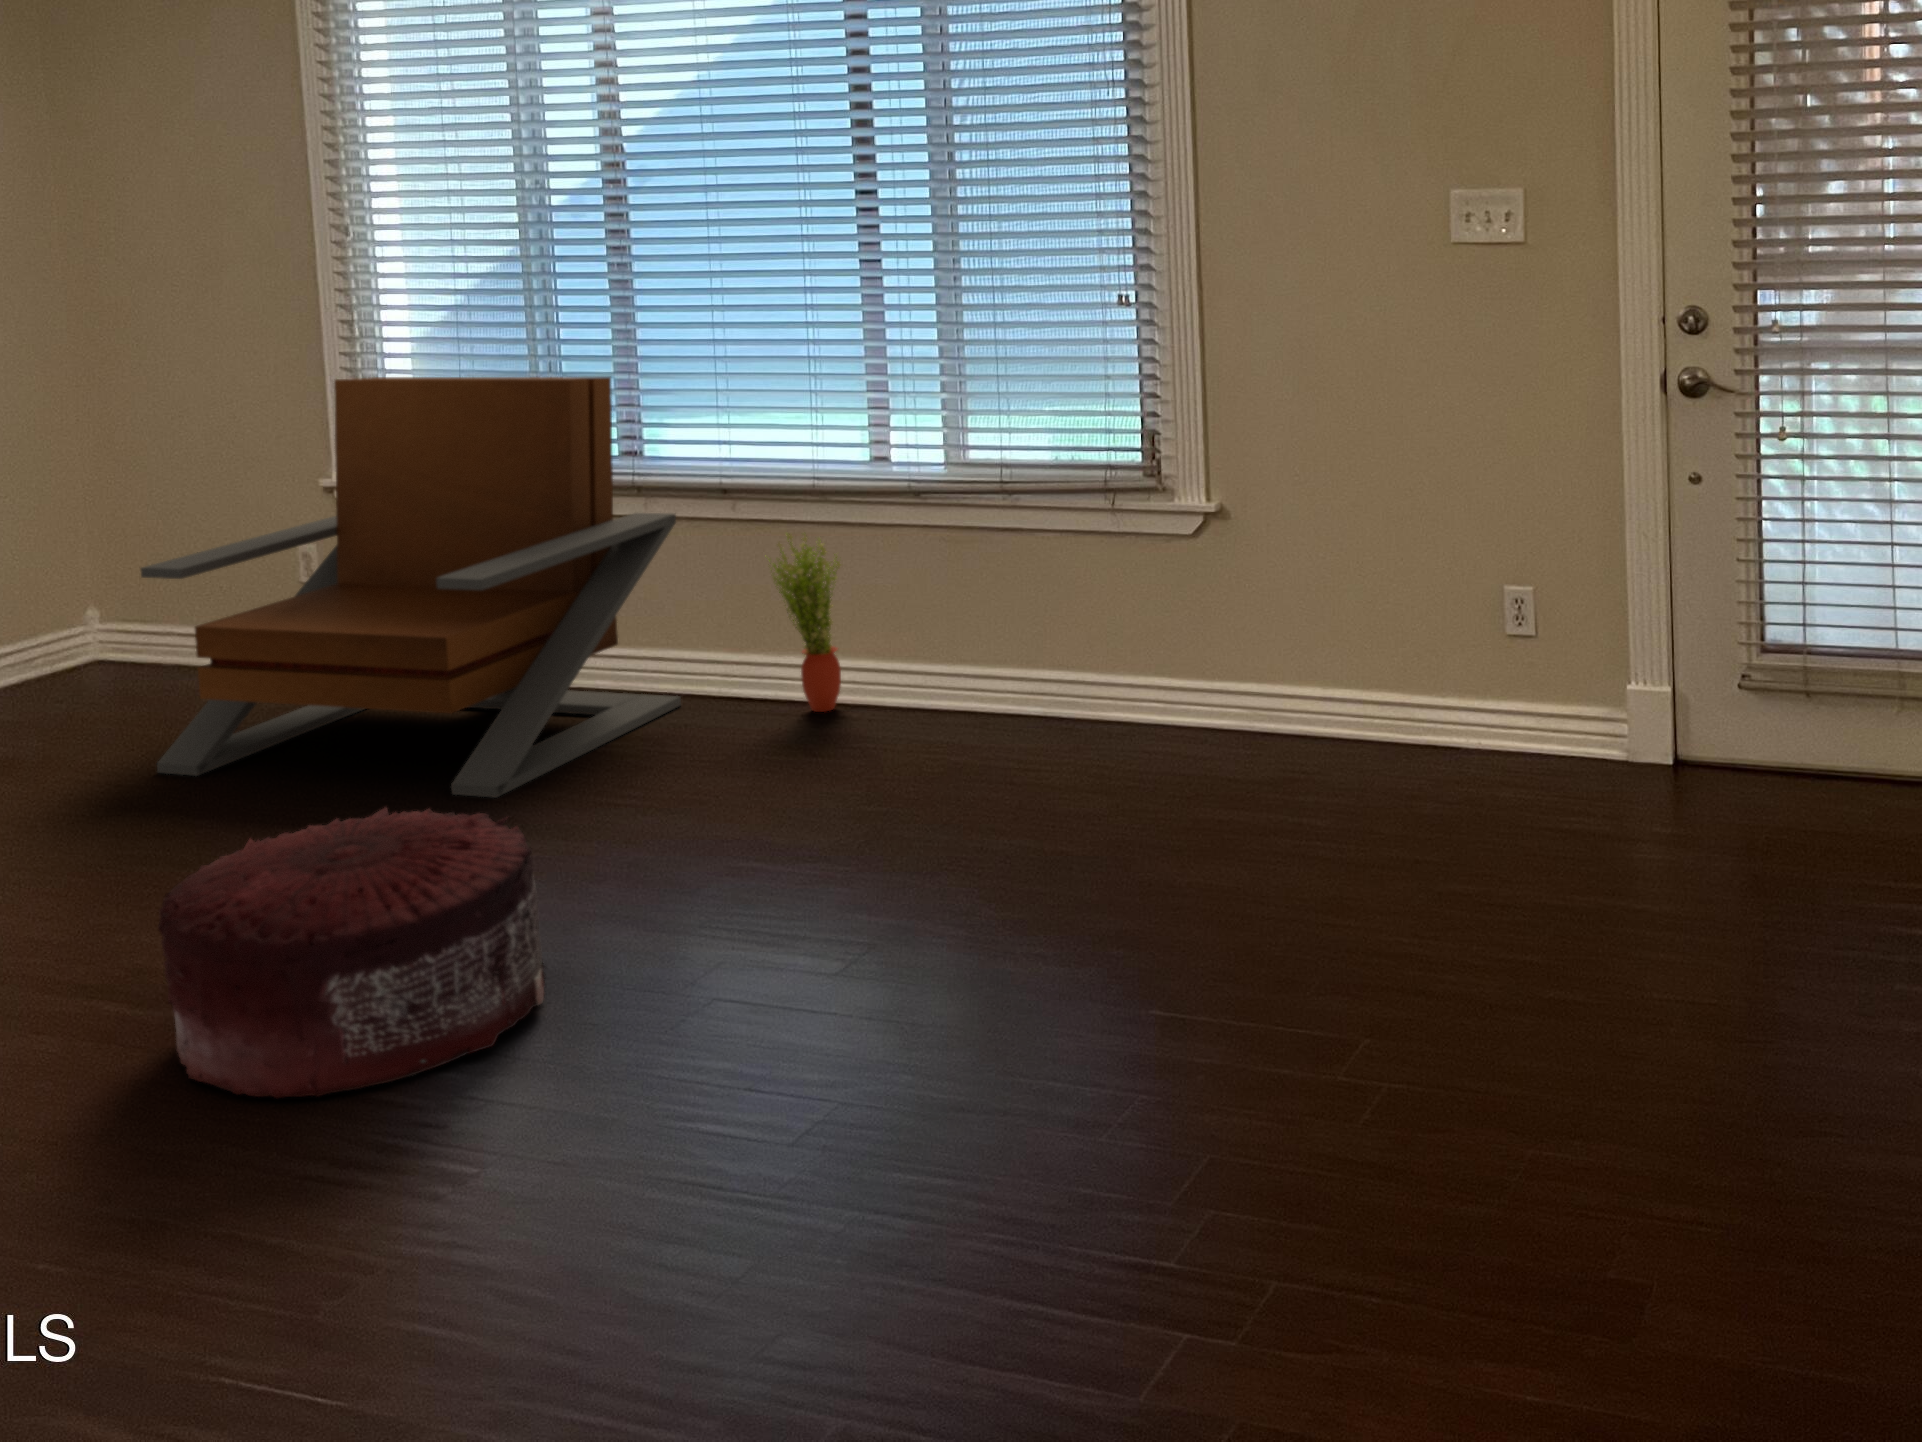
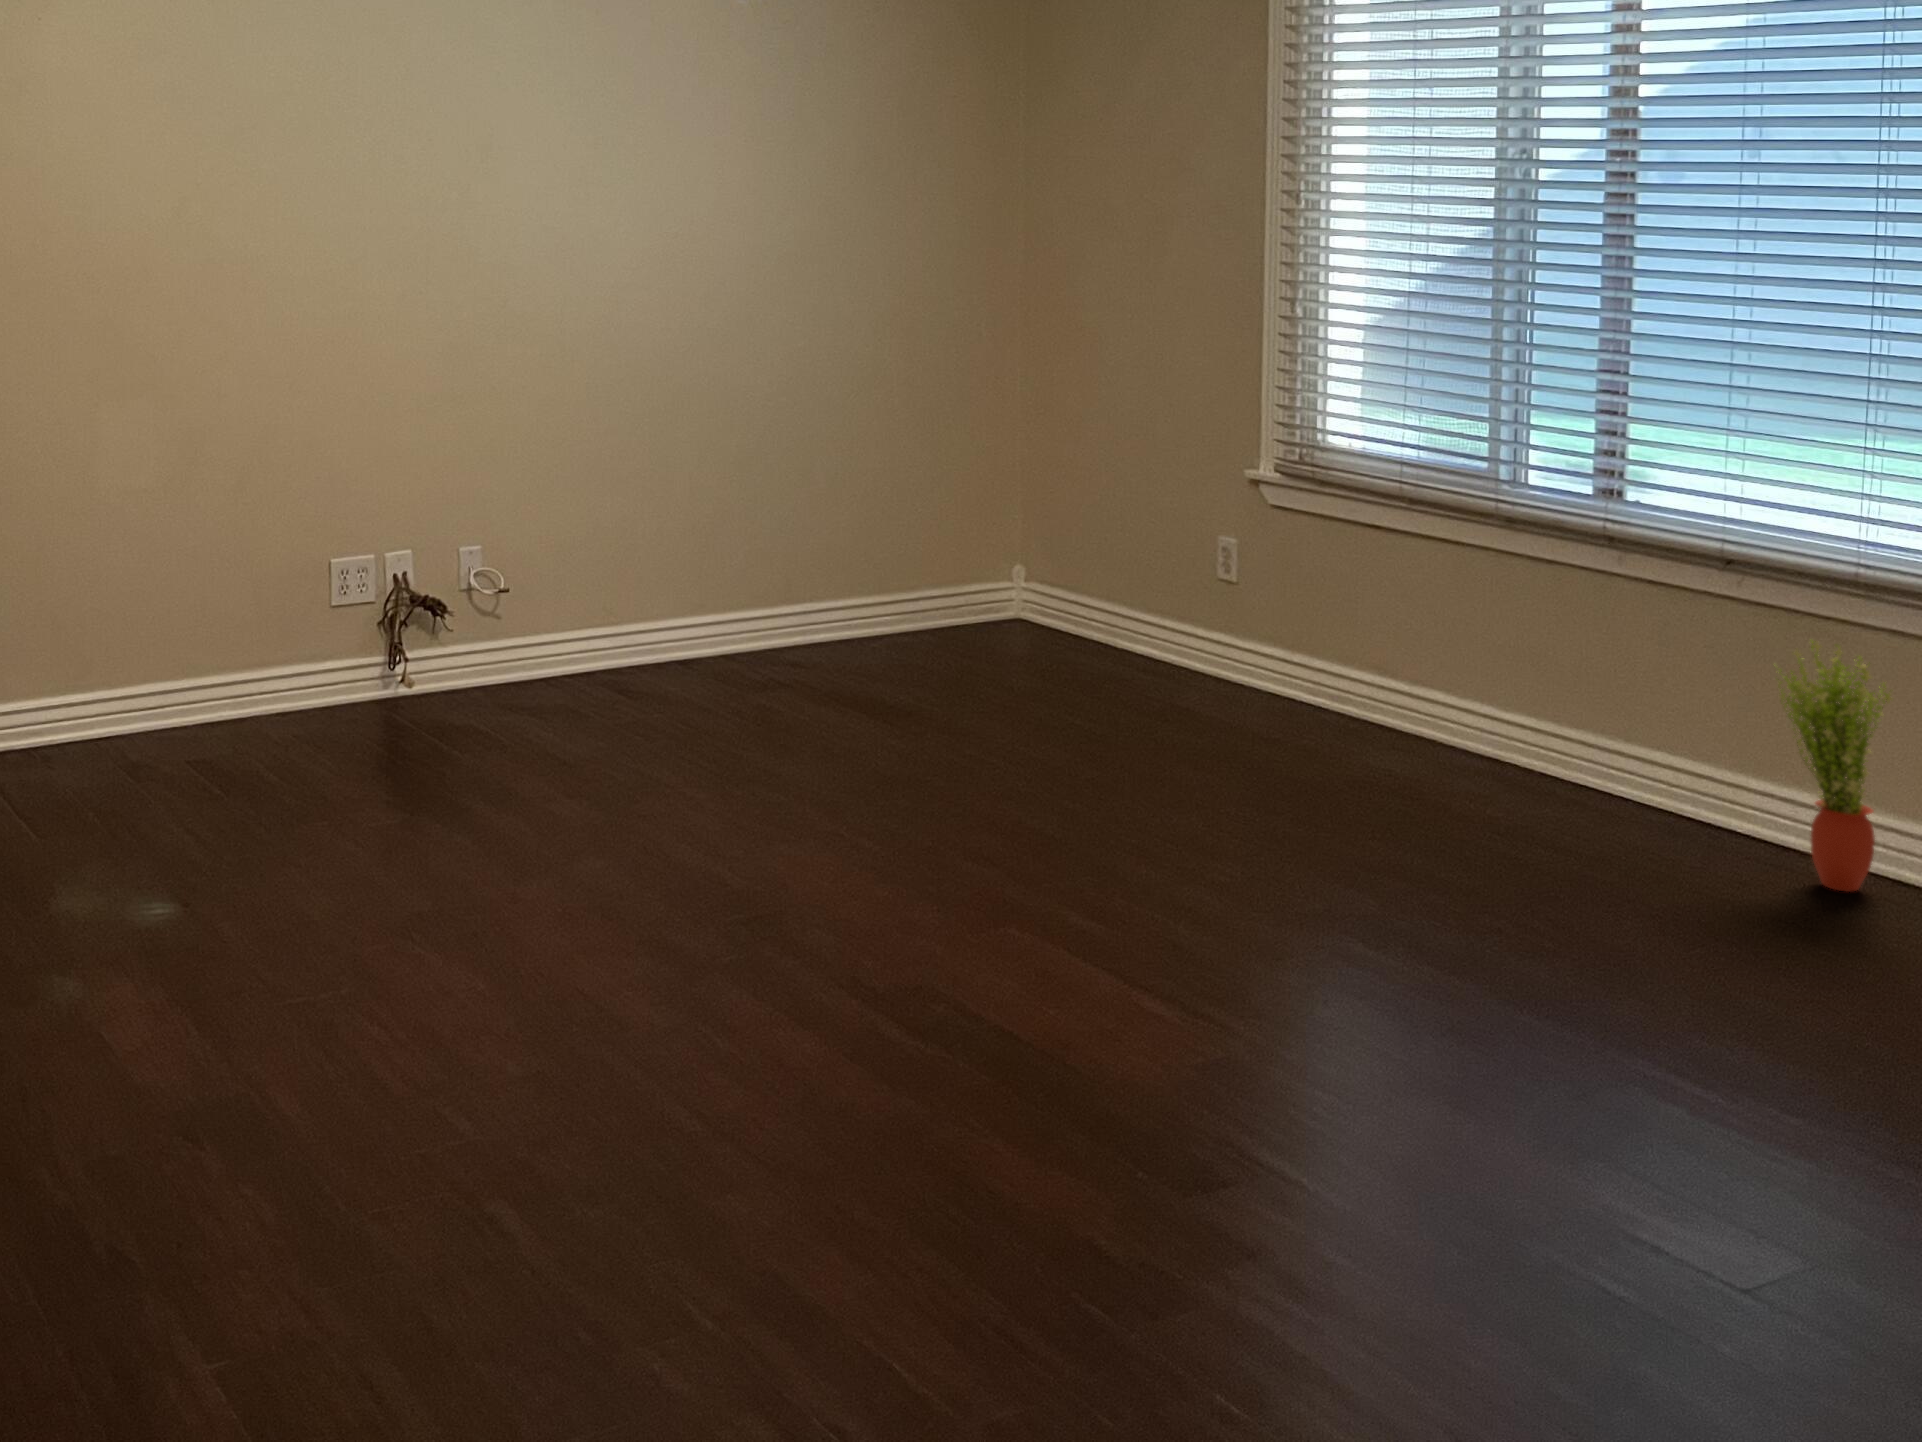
lounge chair: present [141,377,681,798] -> none [1024,365,1654,883]
pouf: present [158,807,546,1098] -> none [893,863,1324,1203]

